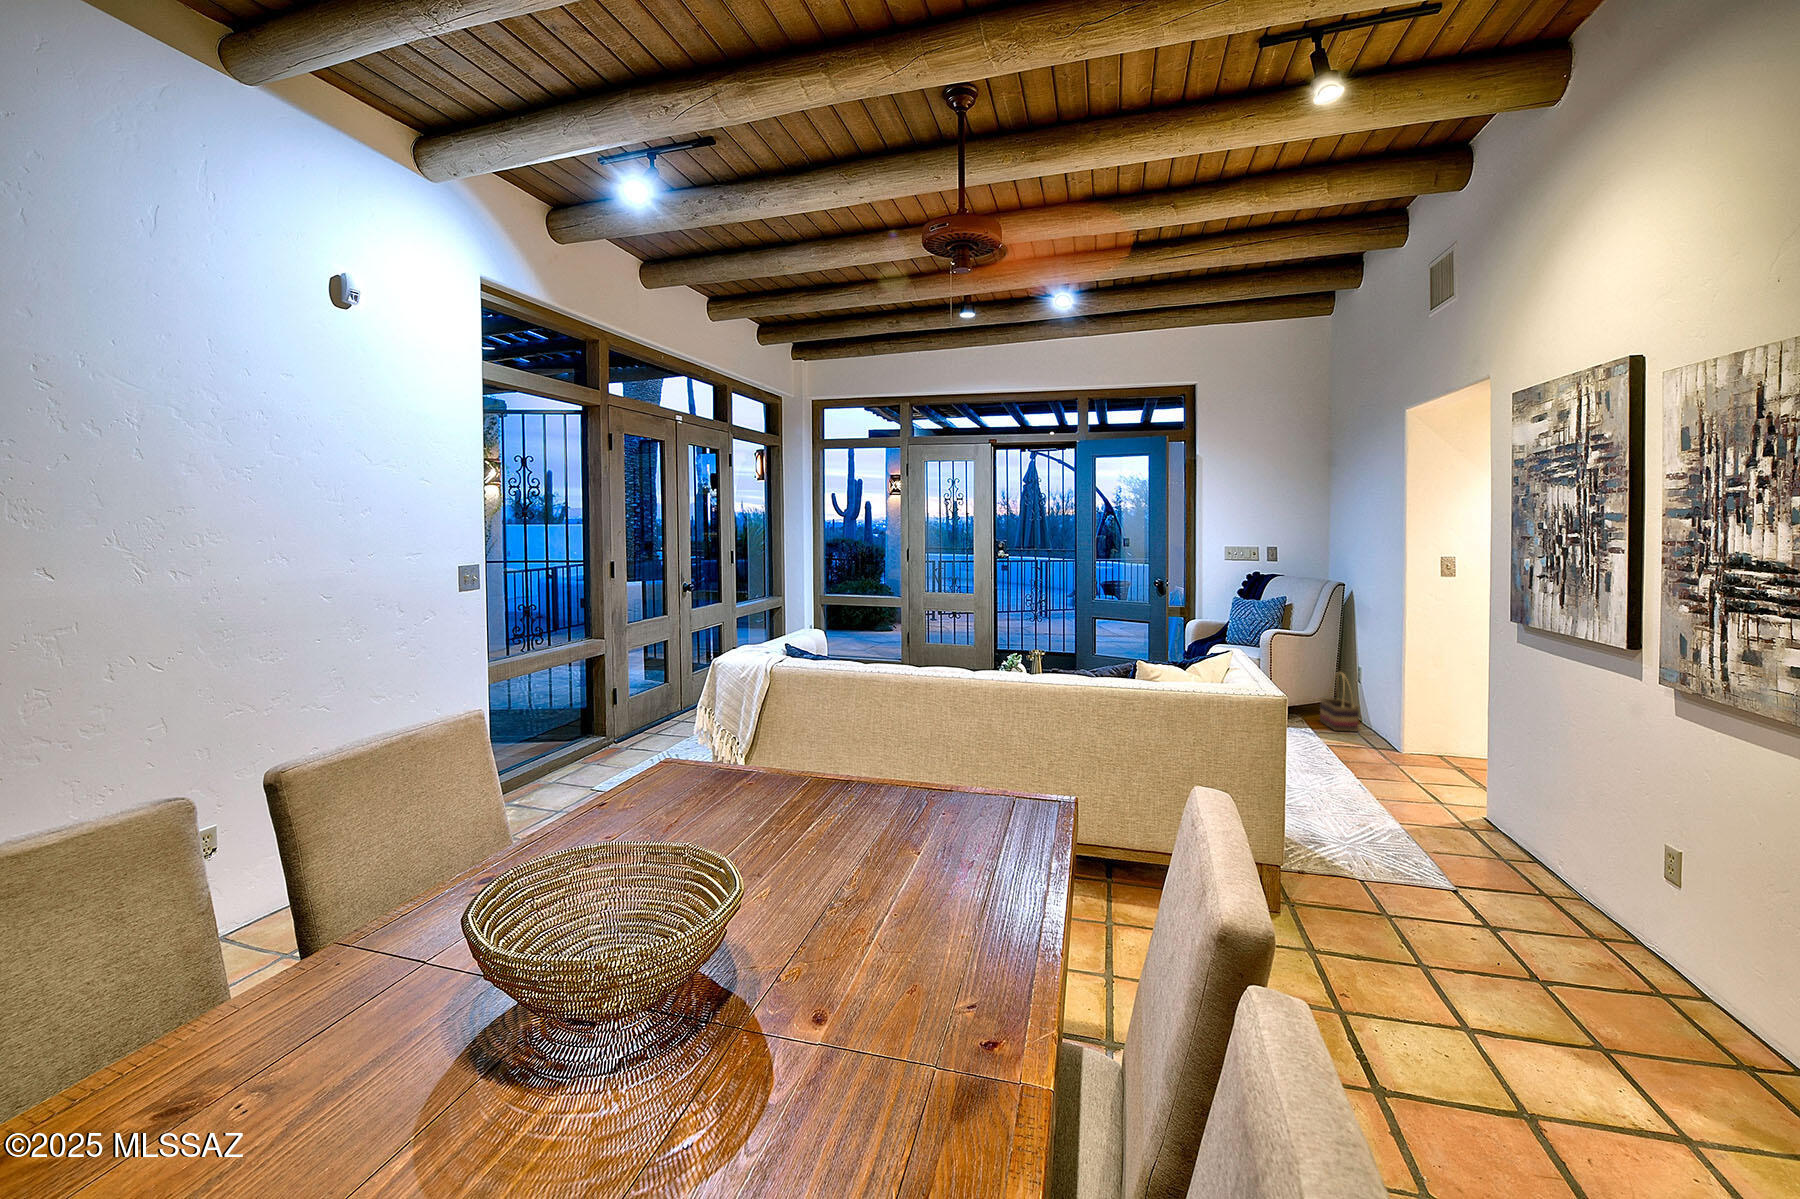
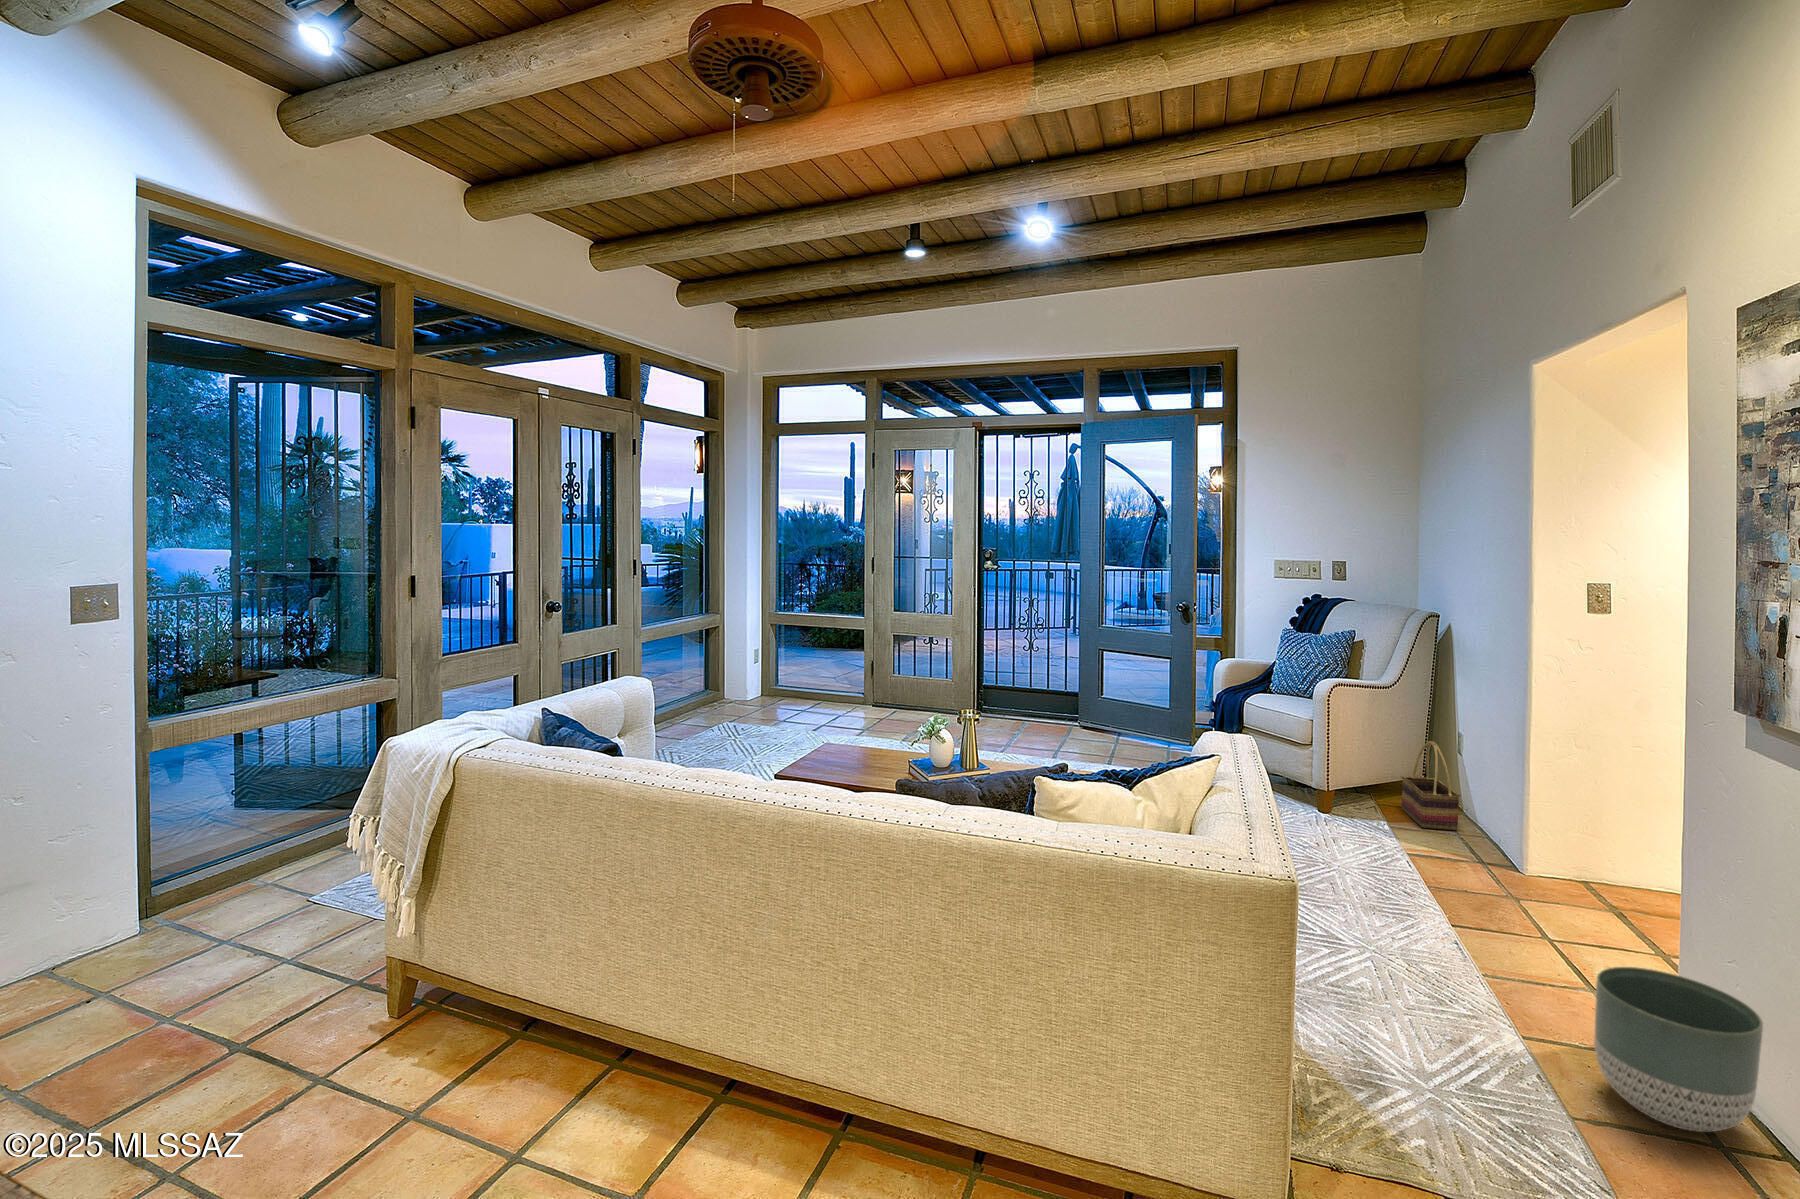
planter: none [1439,772,1523,852] -> present [1594,967,1763,1132]

